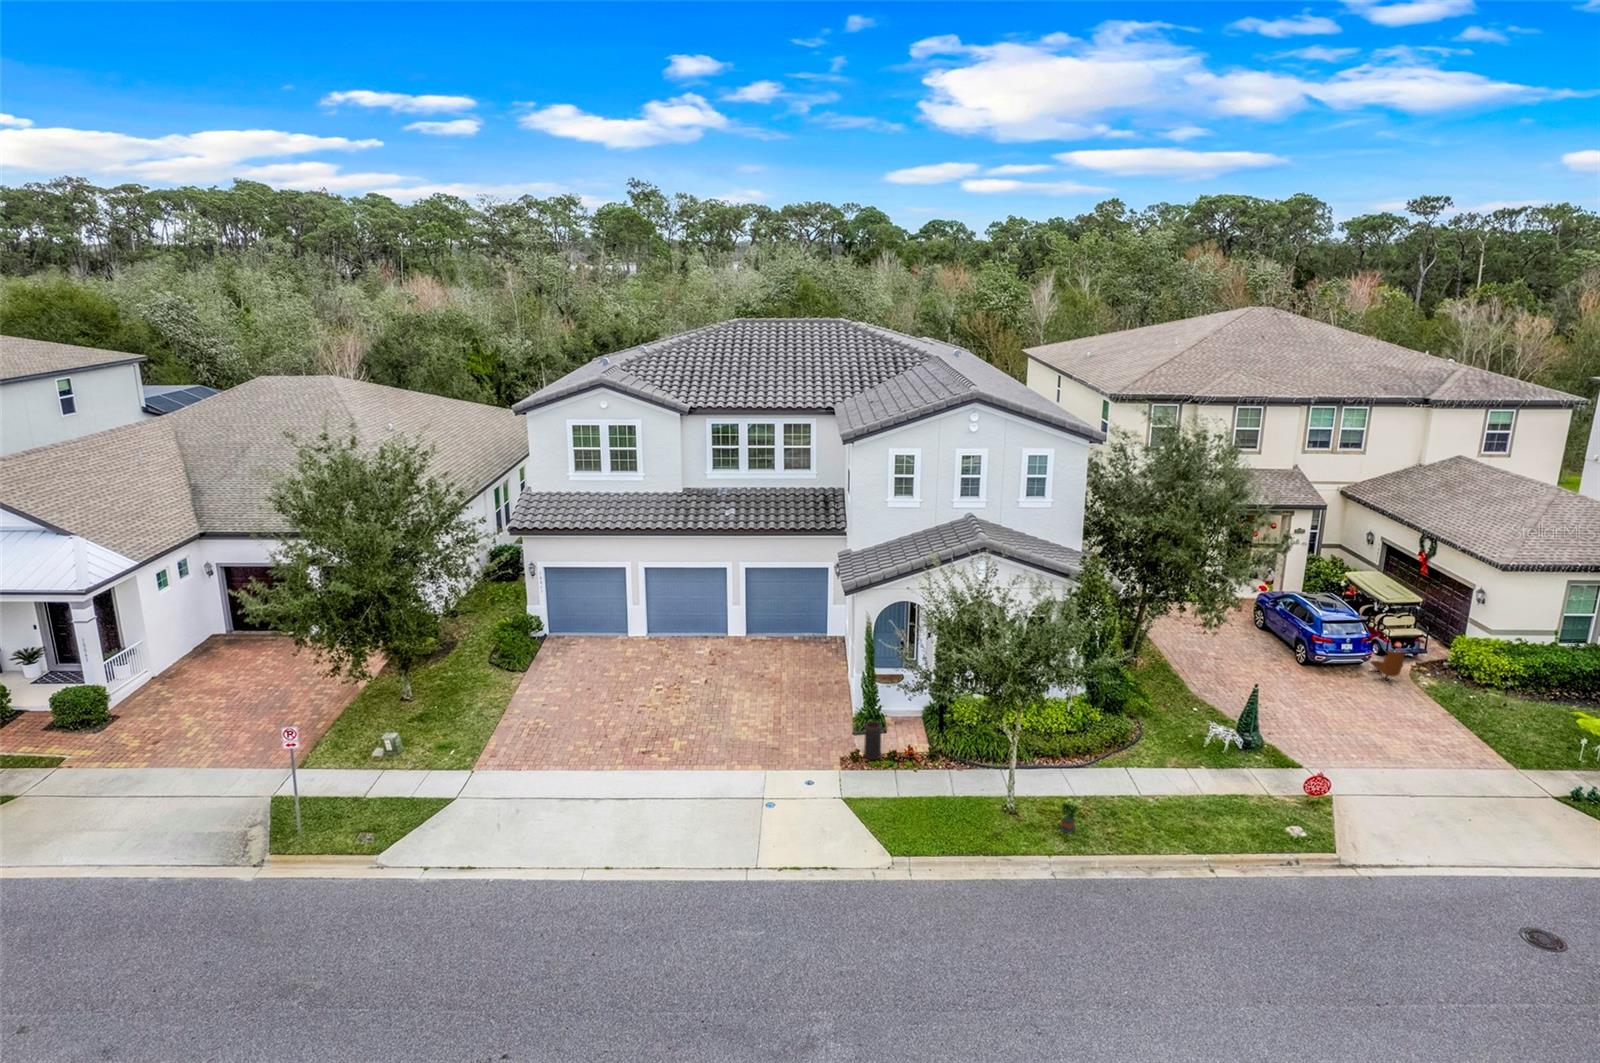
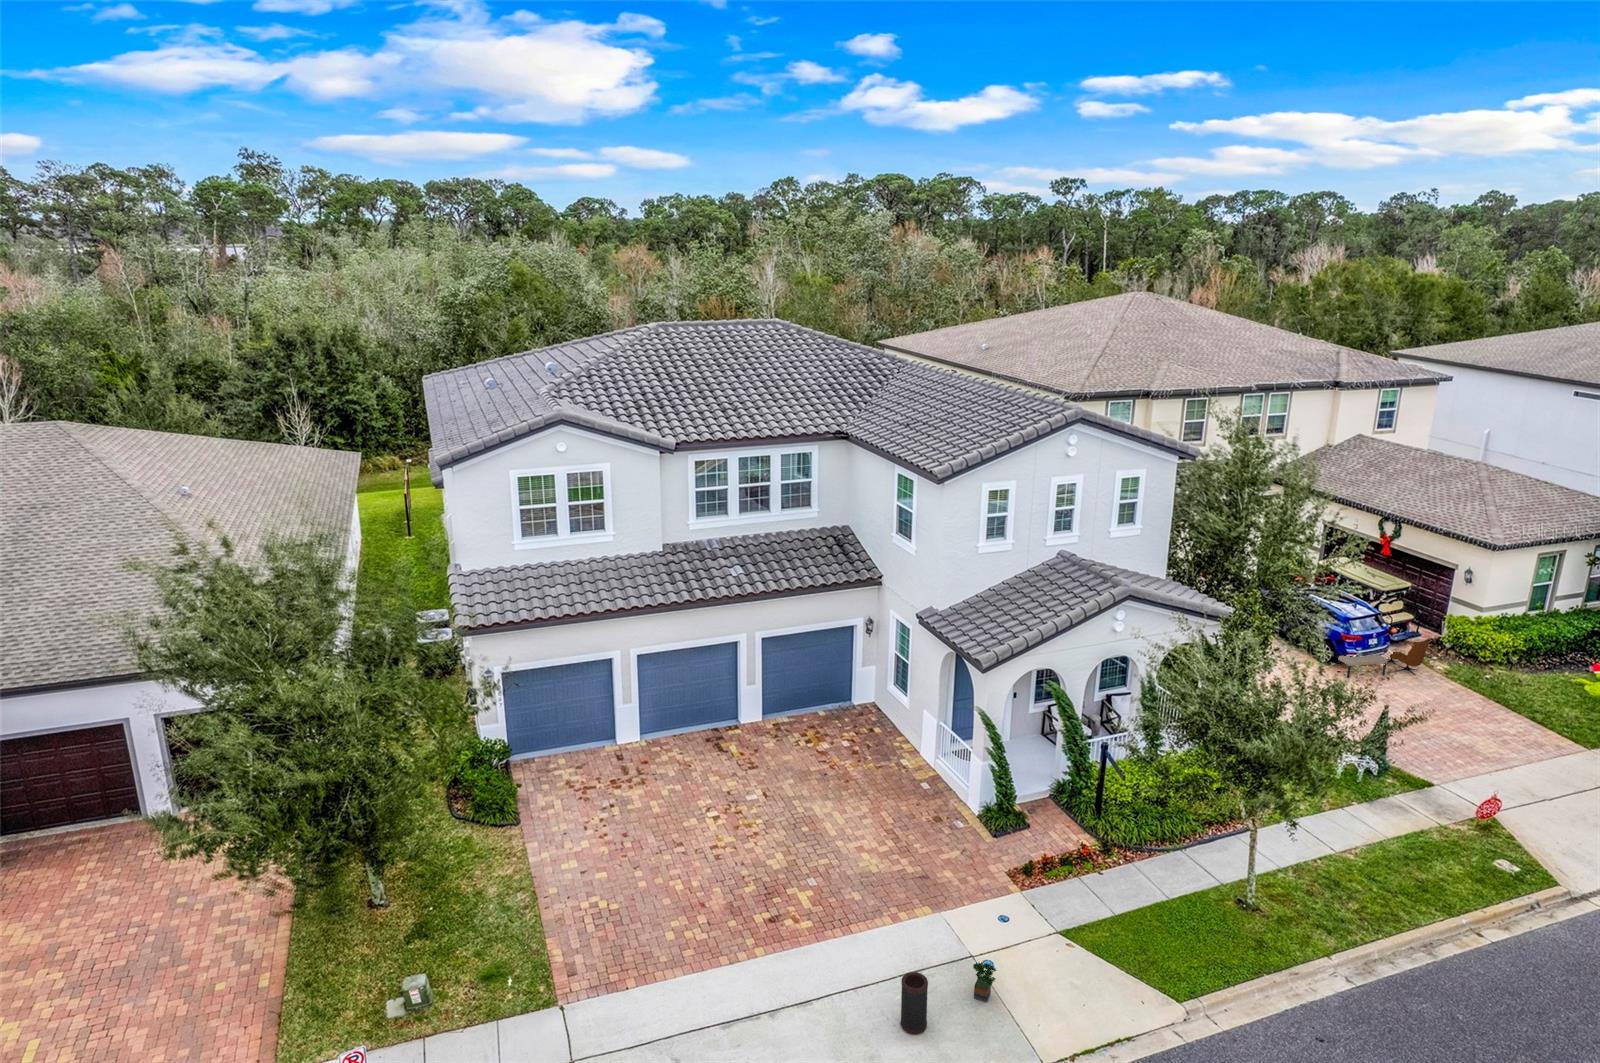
bench: none [1307,656,1359,681] -> present [1337,654,1388,678]
trash can: present [864,721,882,759] -> present [901,972,928,1034]
potted tree: present [1060,803,1079,834] -> present [973,962,996,1002]

